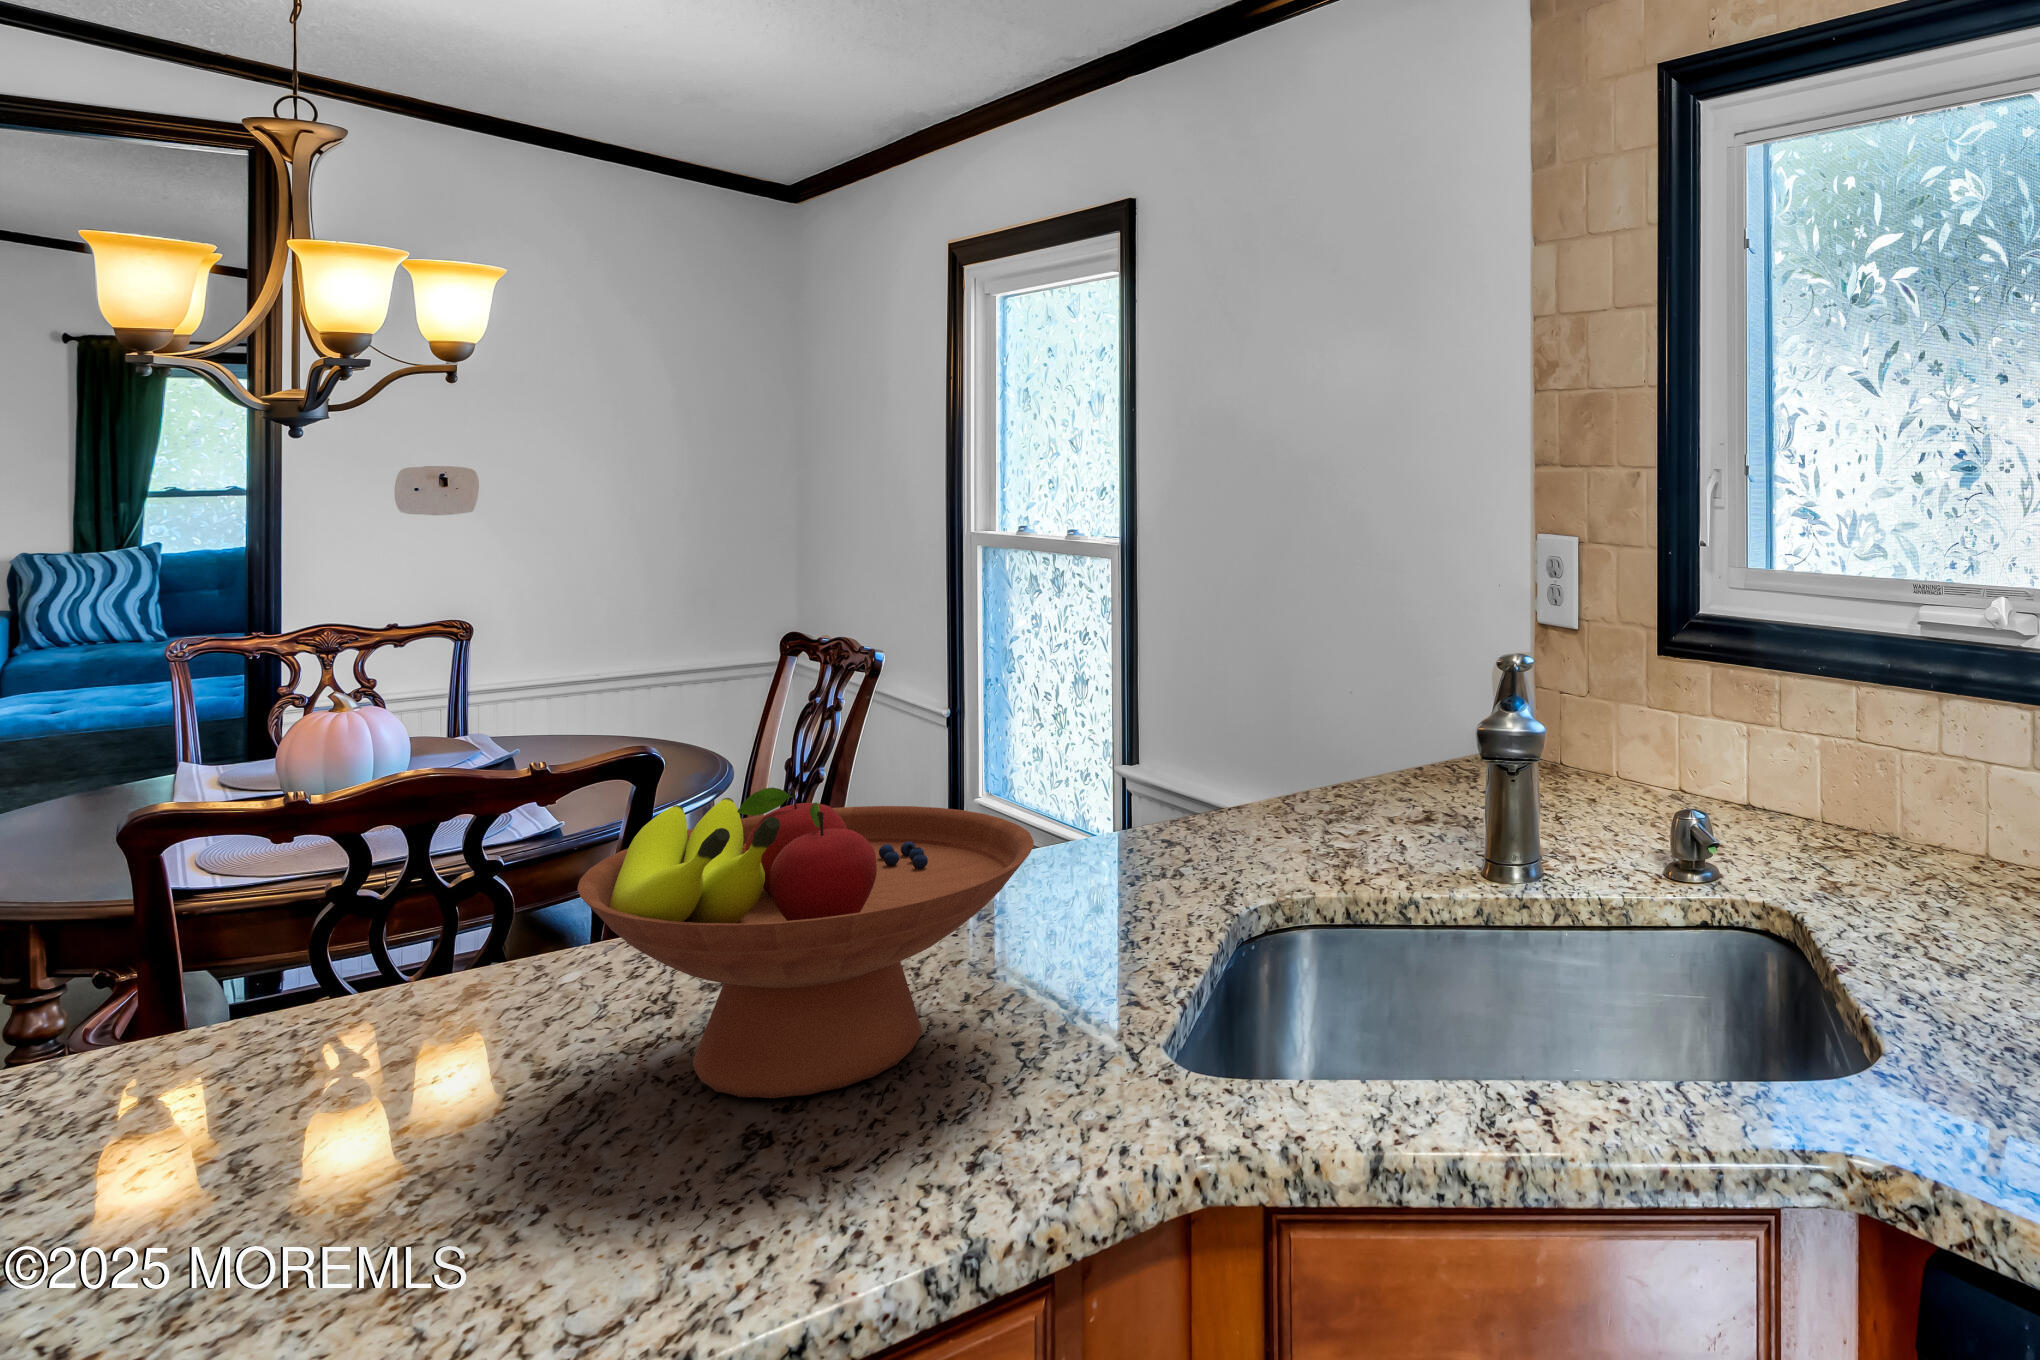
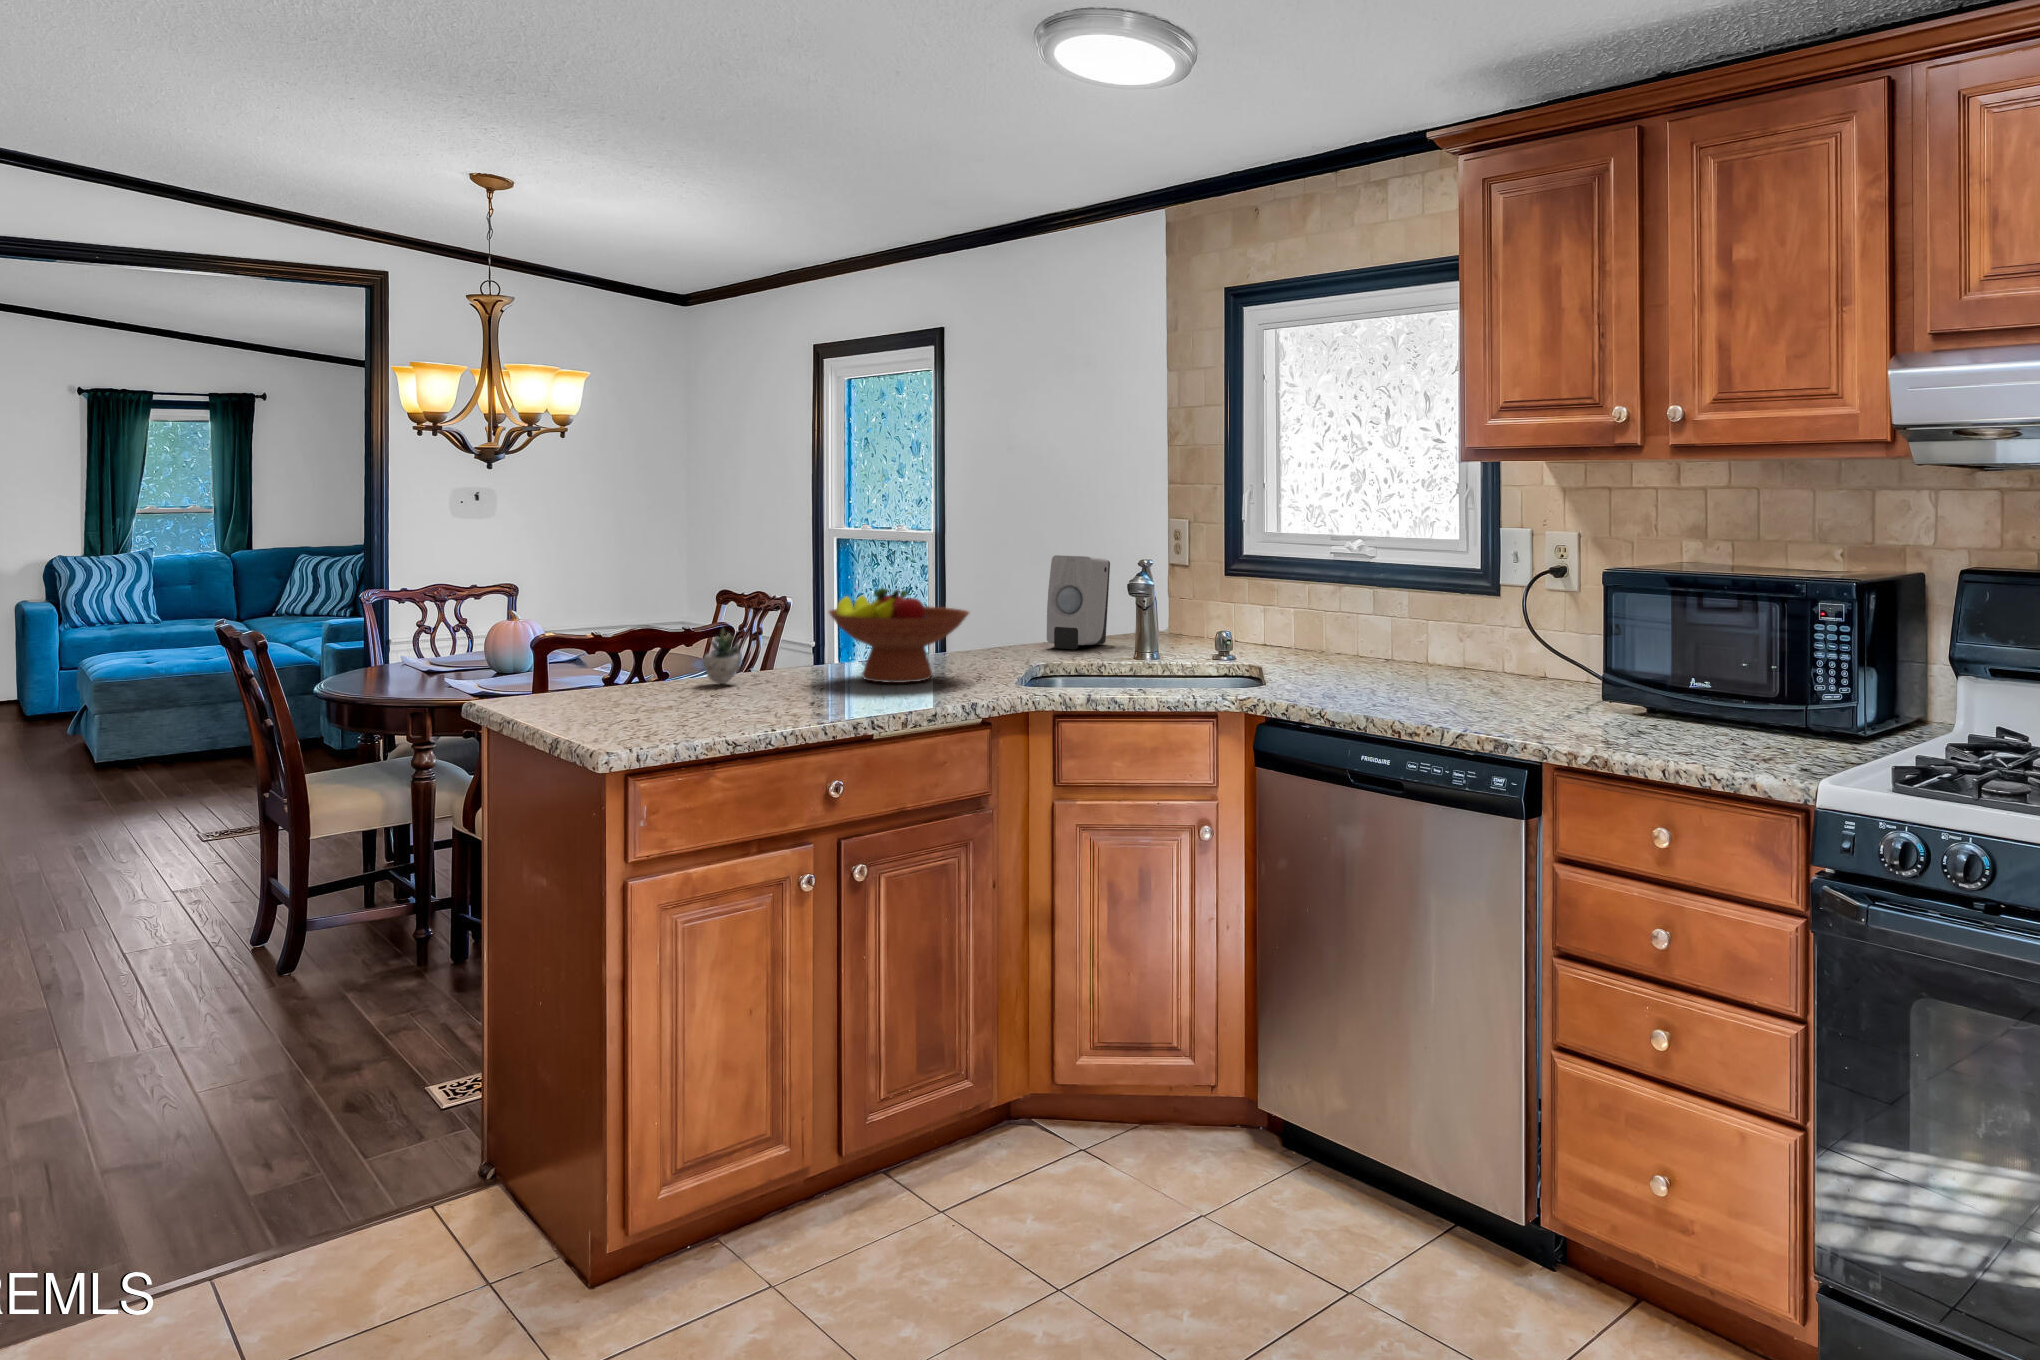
soap dispenser: none [1281,625,1419,840] -> present [1047,555,1110,649]
succulent plant: none [143,916,426,1122] -> present [703,630,742,684]

